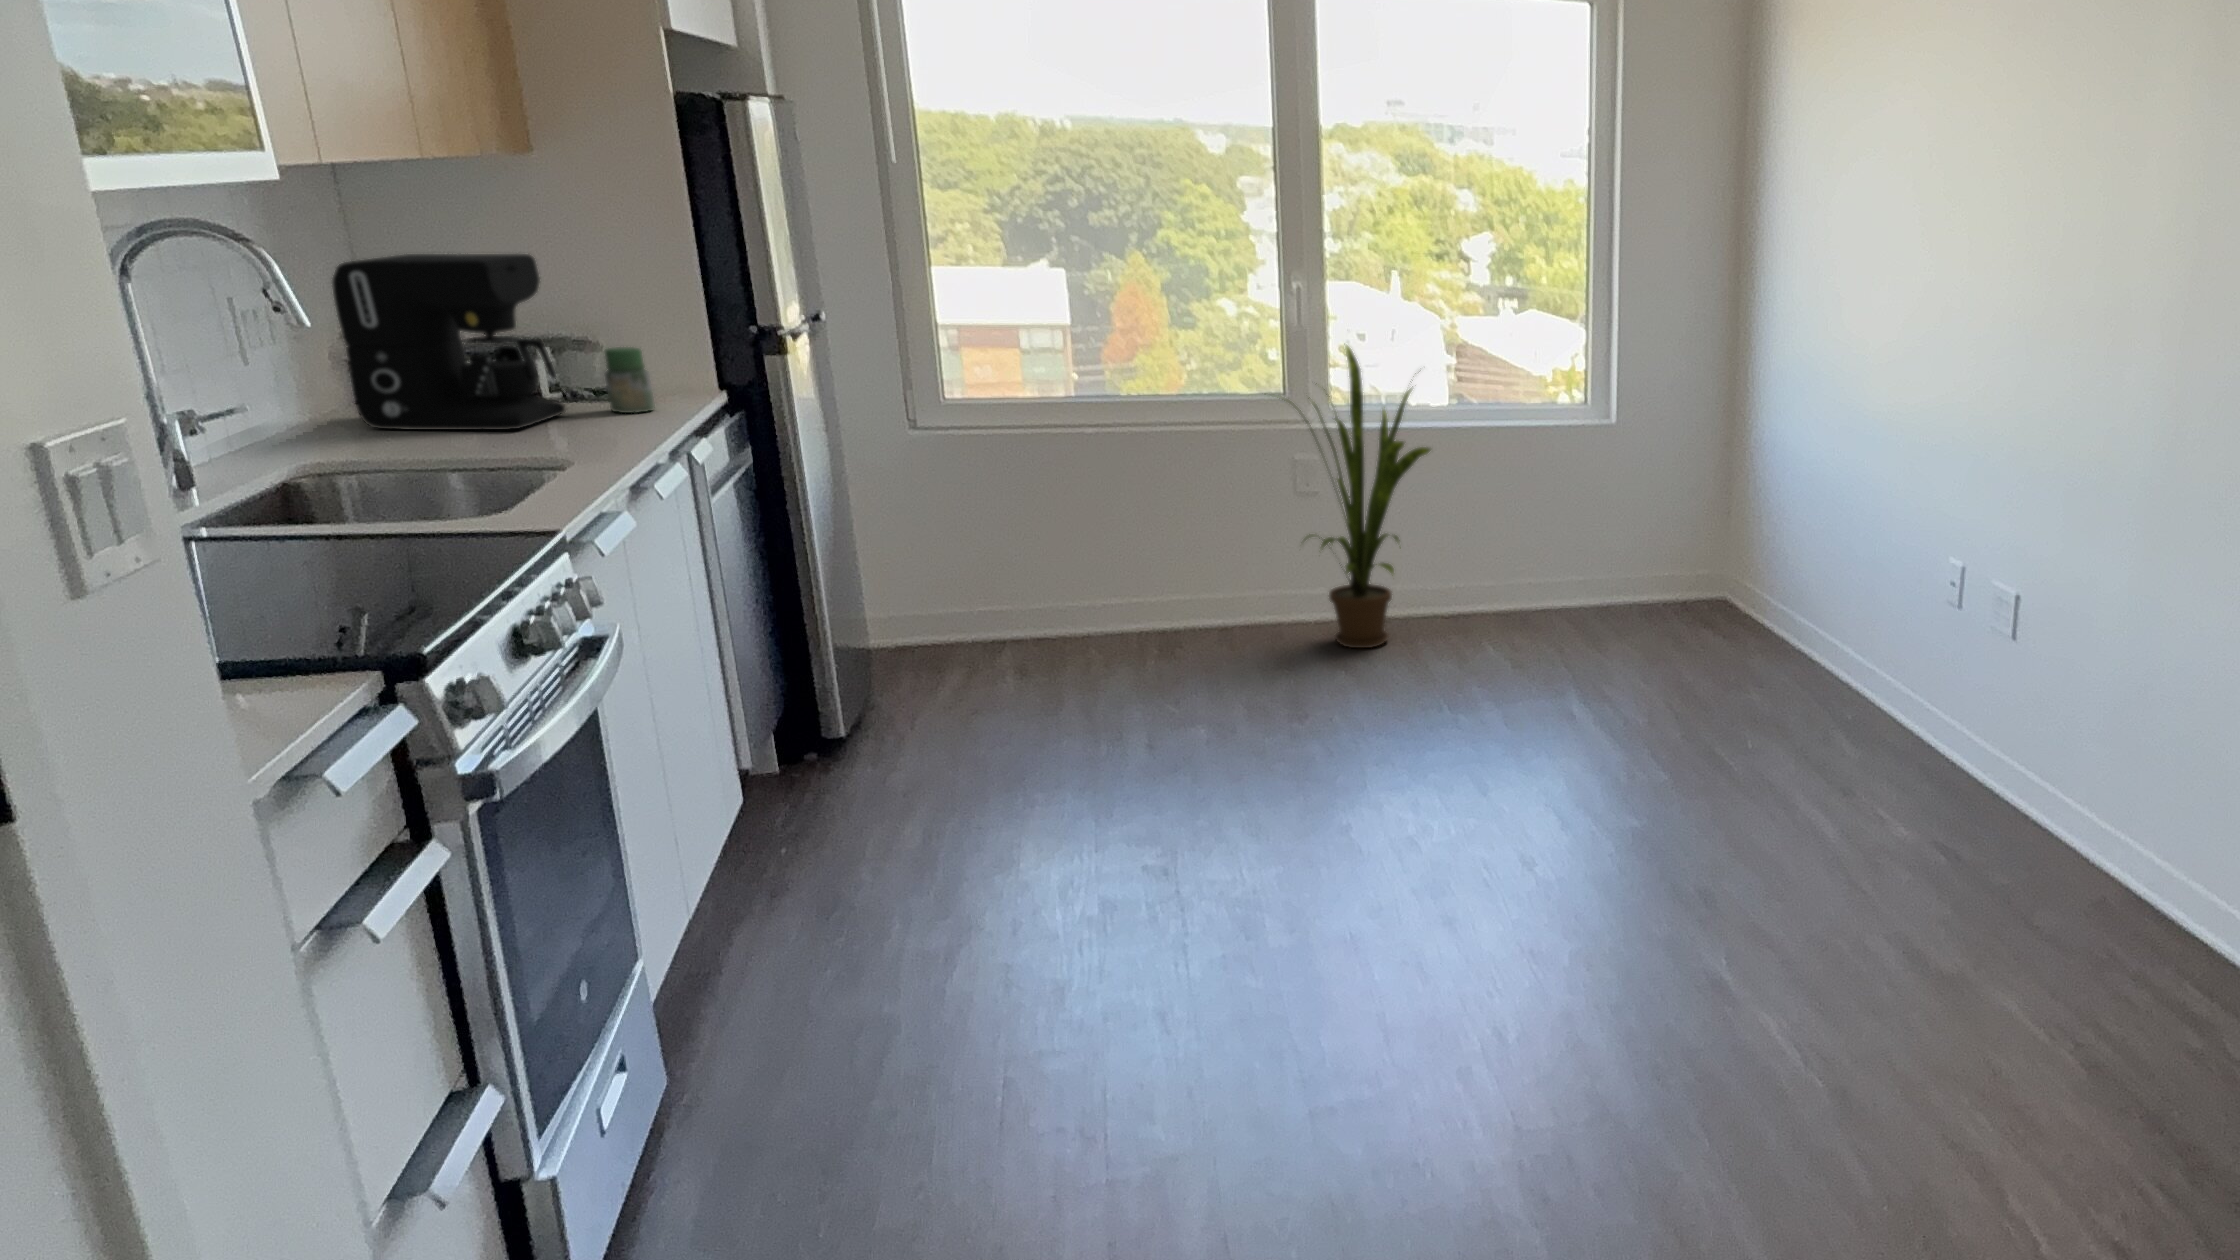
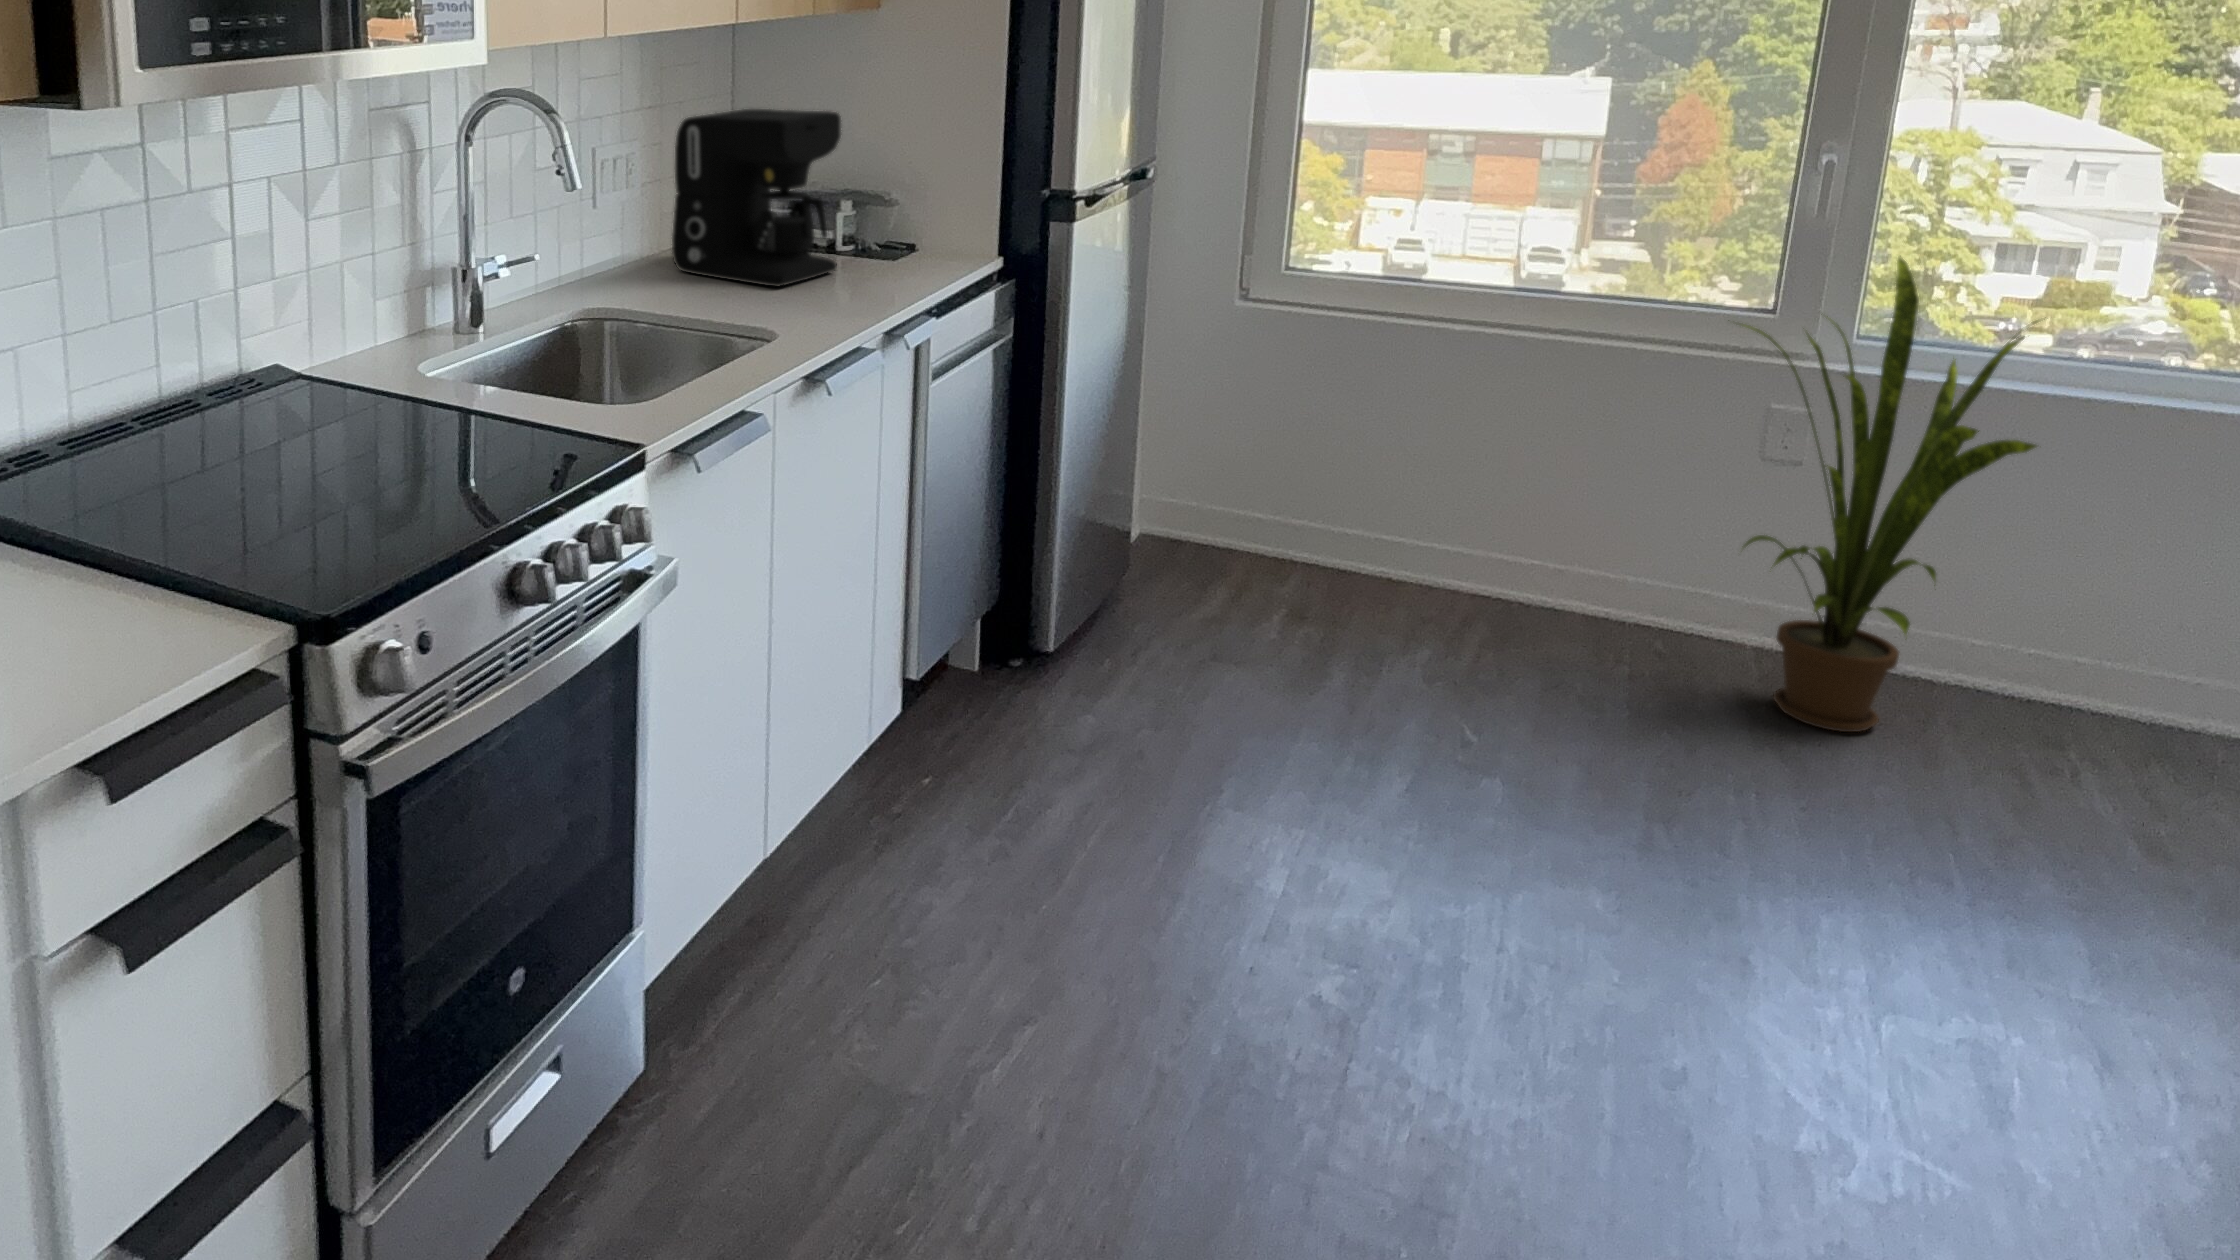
jar: present [605,347,655,413] -> none [877,208,918,278]

